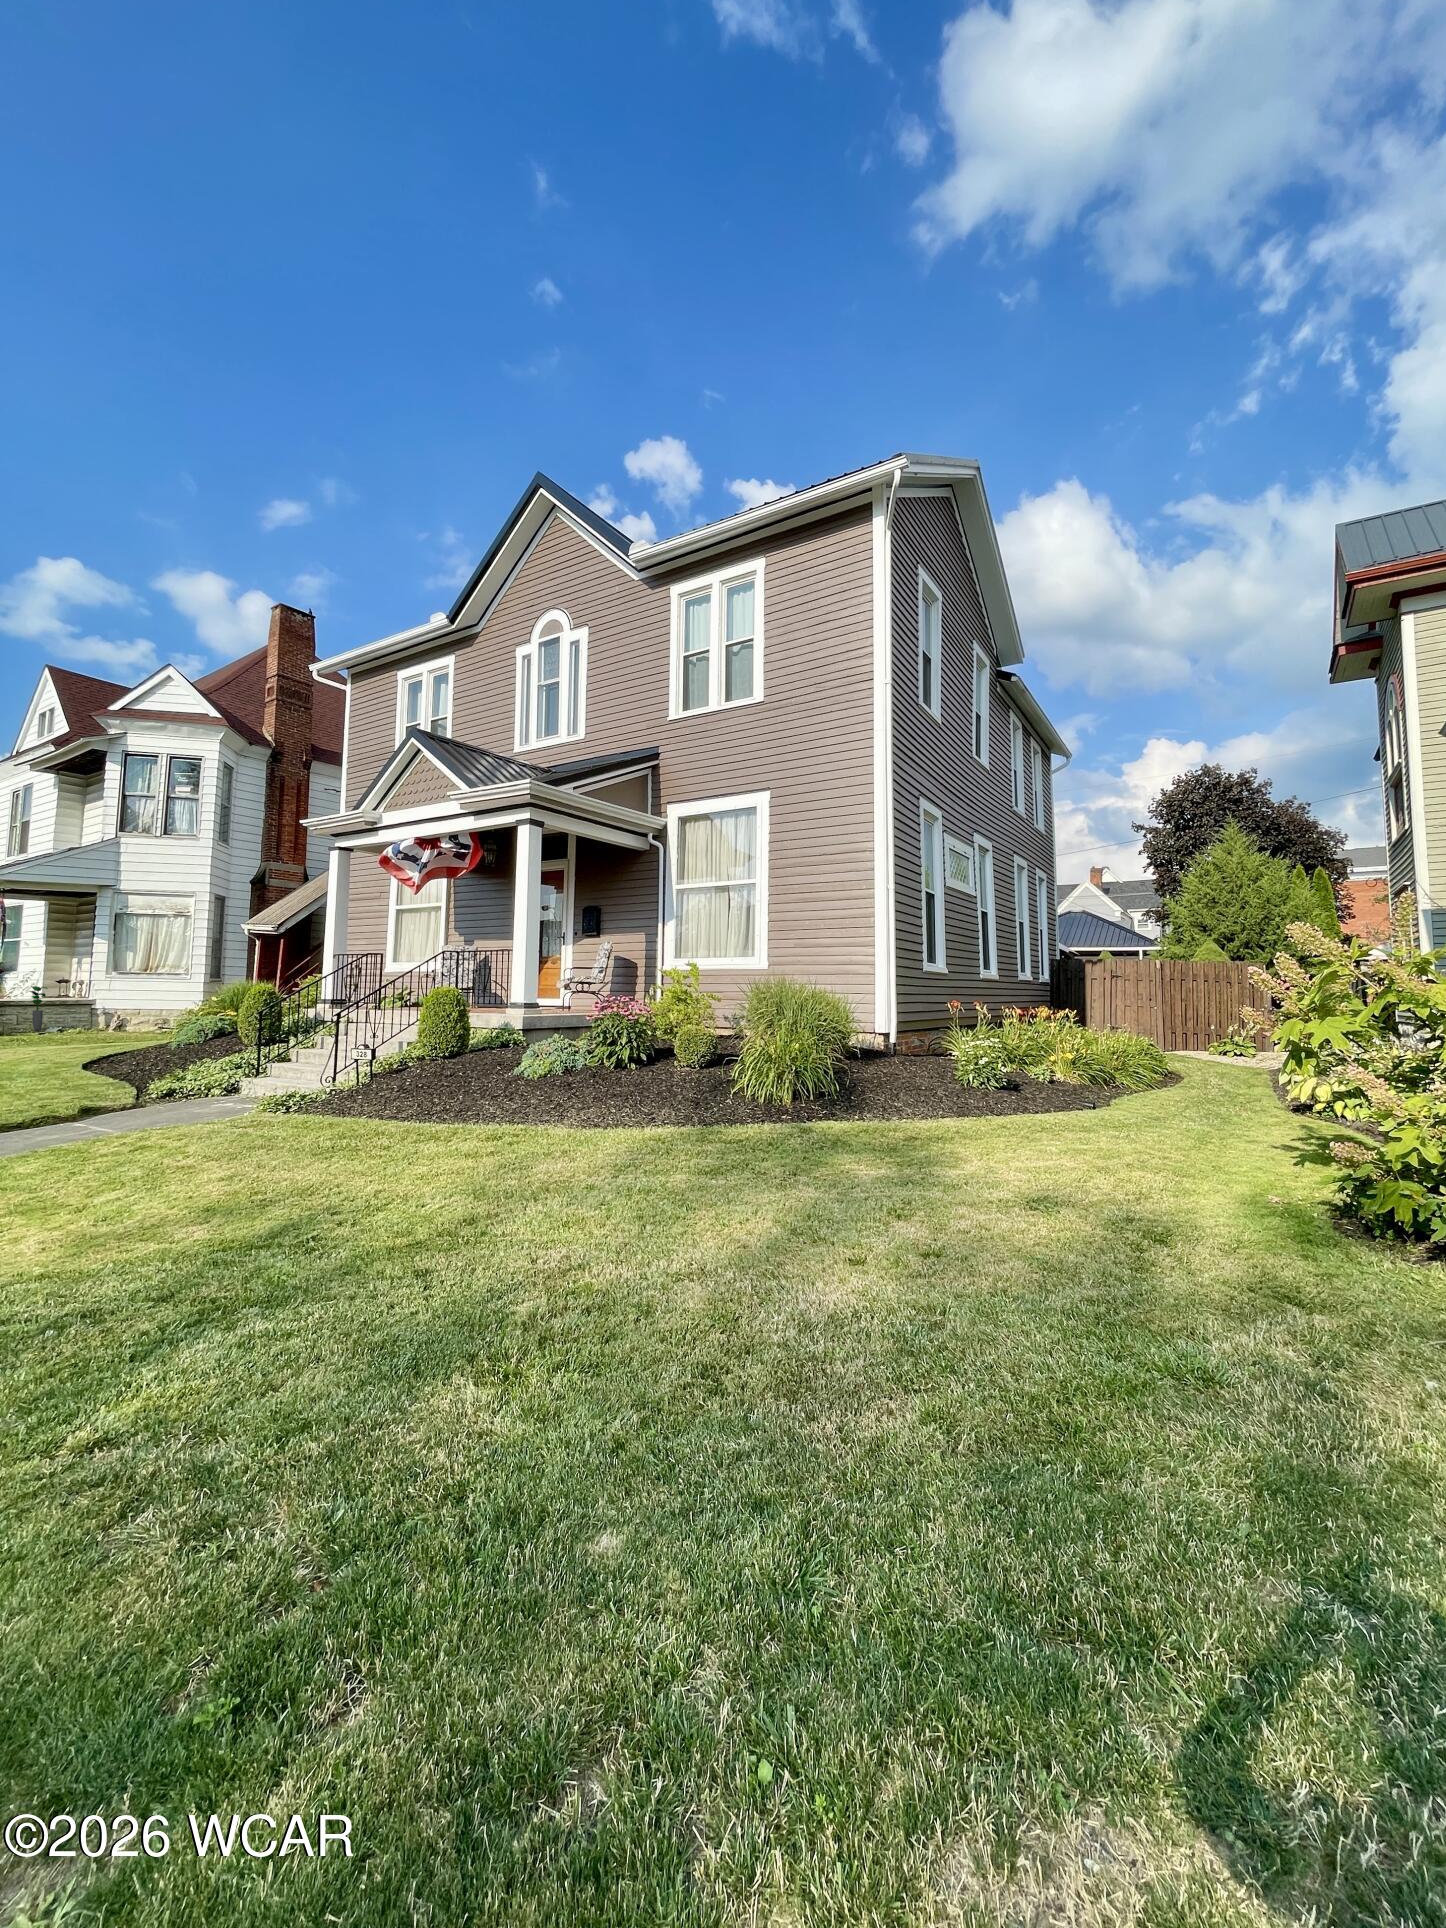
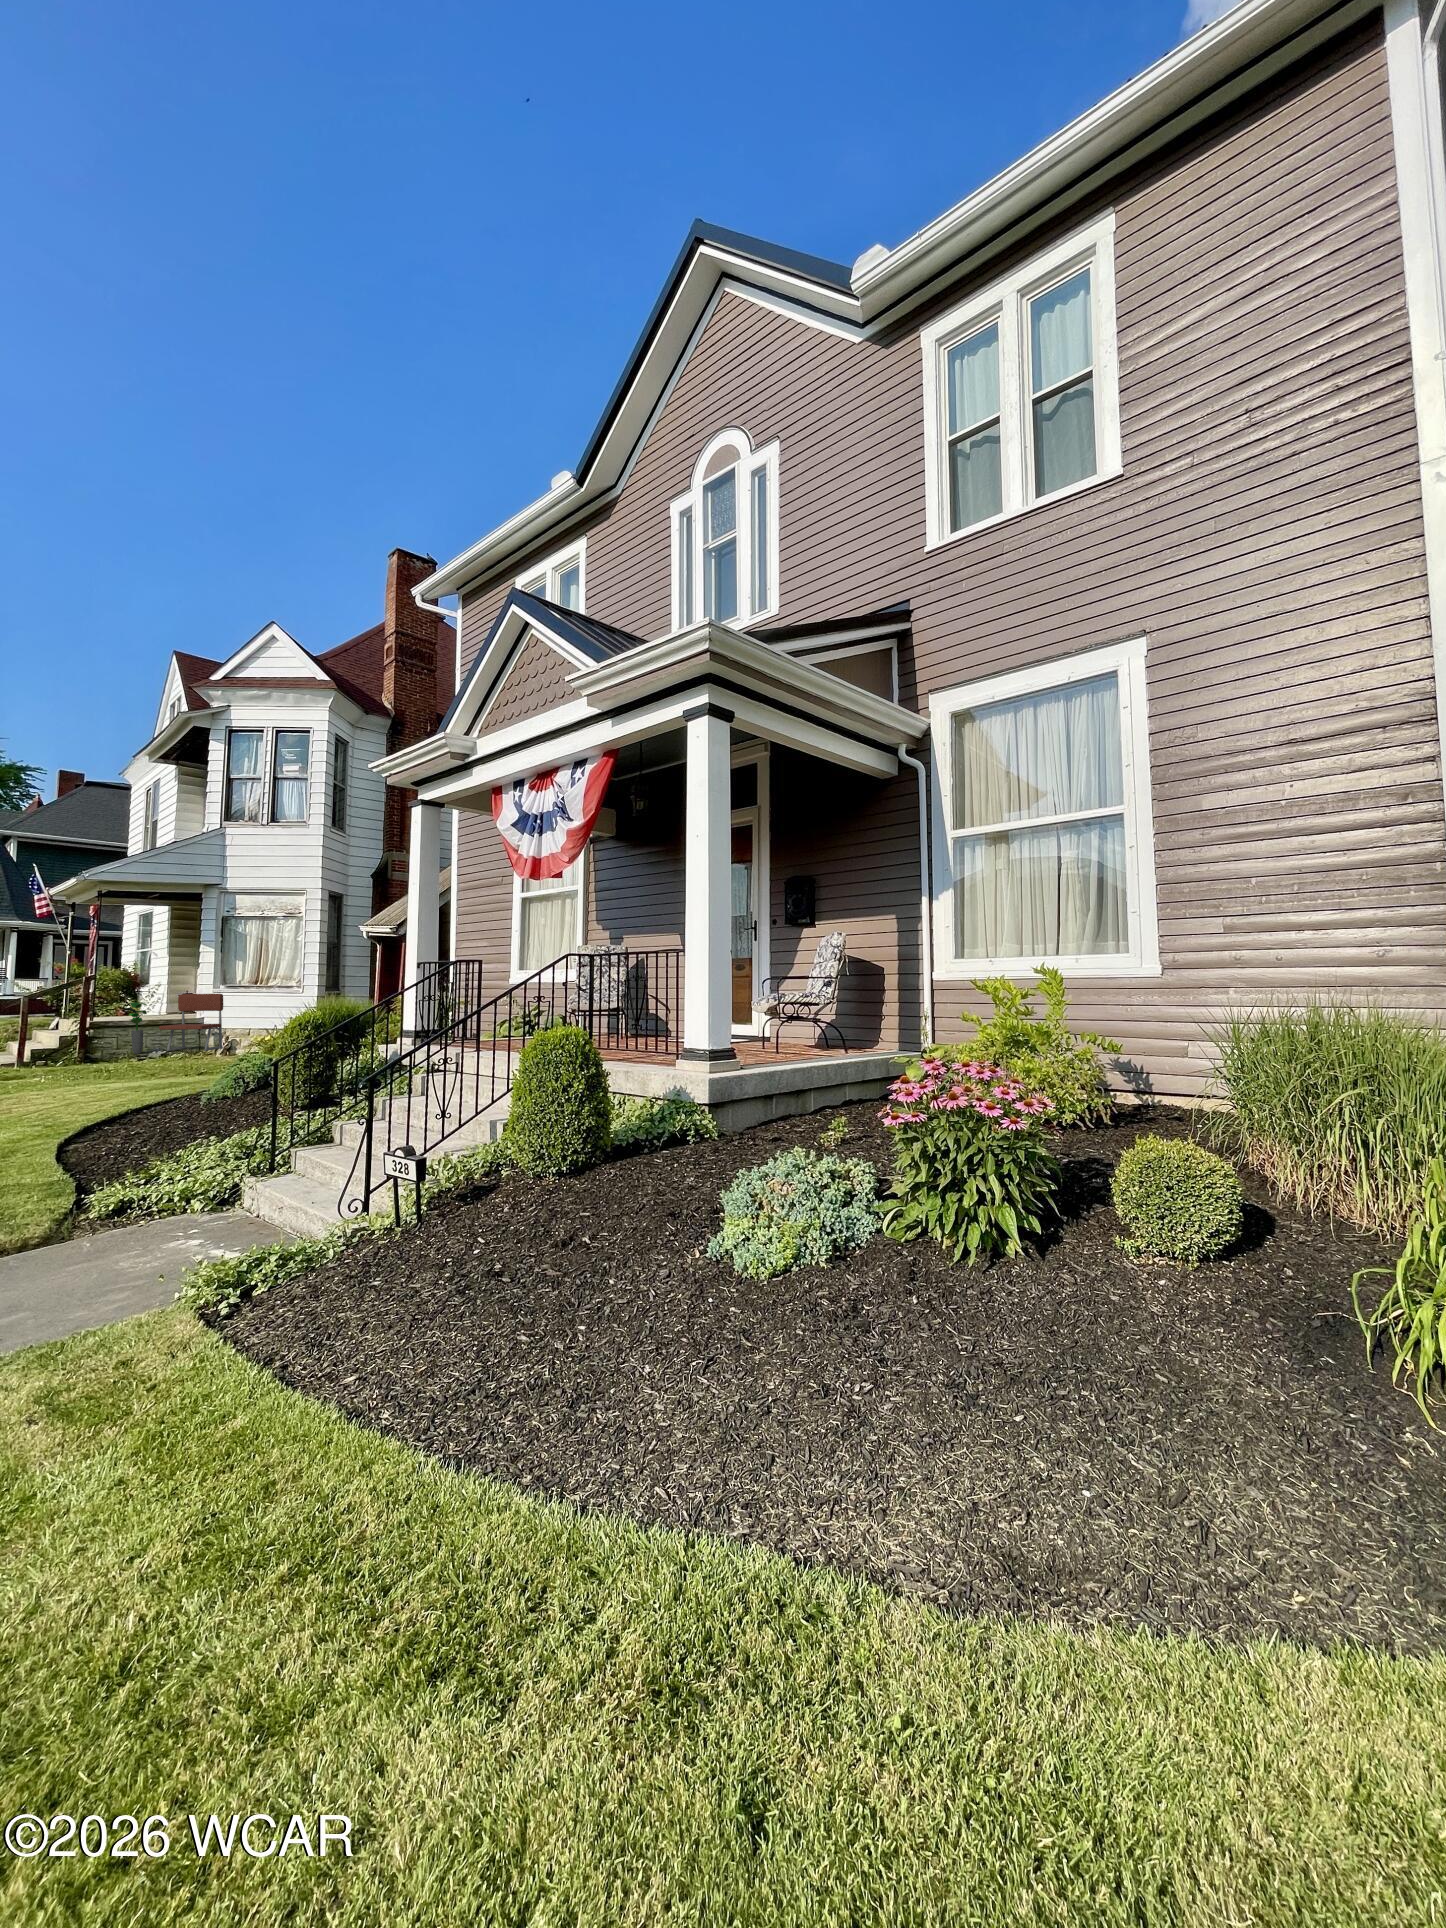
bench: none [57,980,115,1029] -> present [159,994,223,1051]

